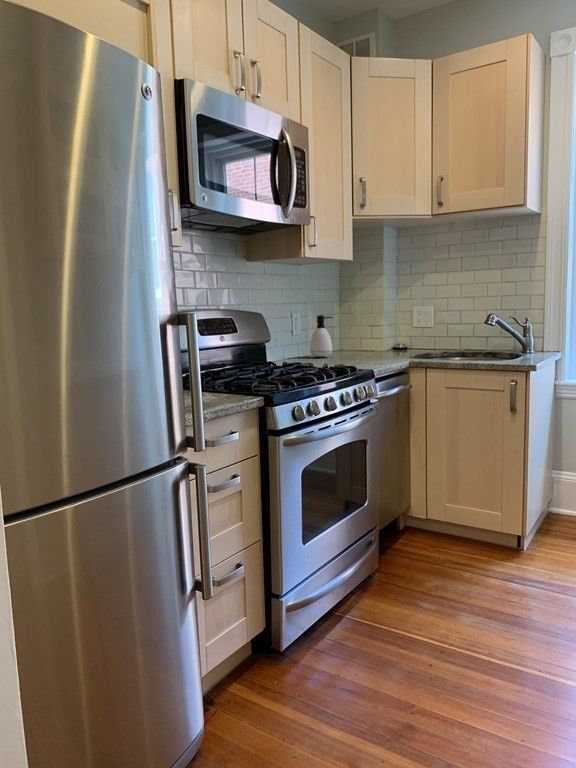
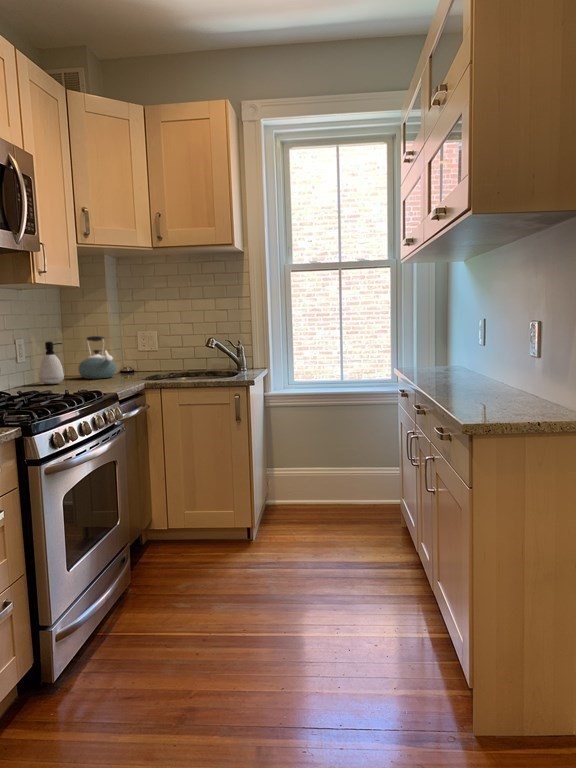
kettle: none [349,311,386,354] -> present [78,336,116,379]

